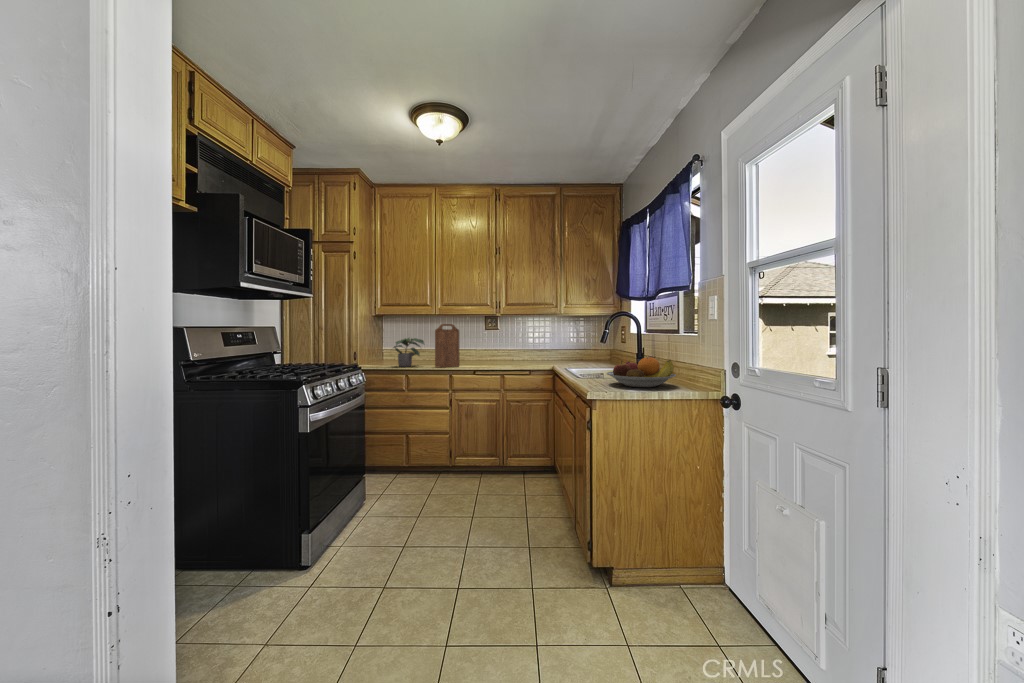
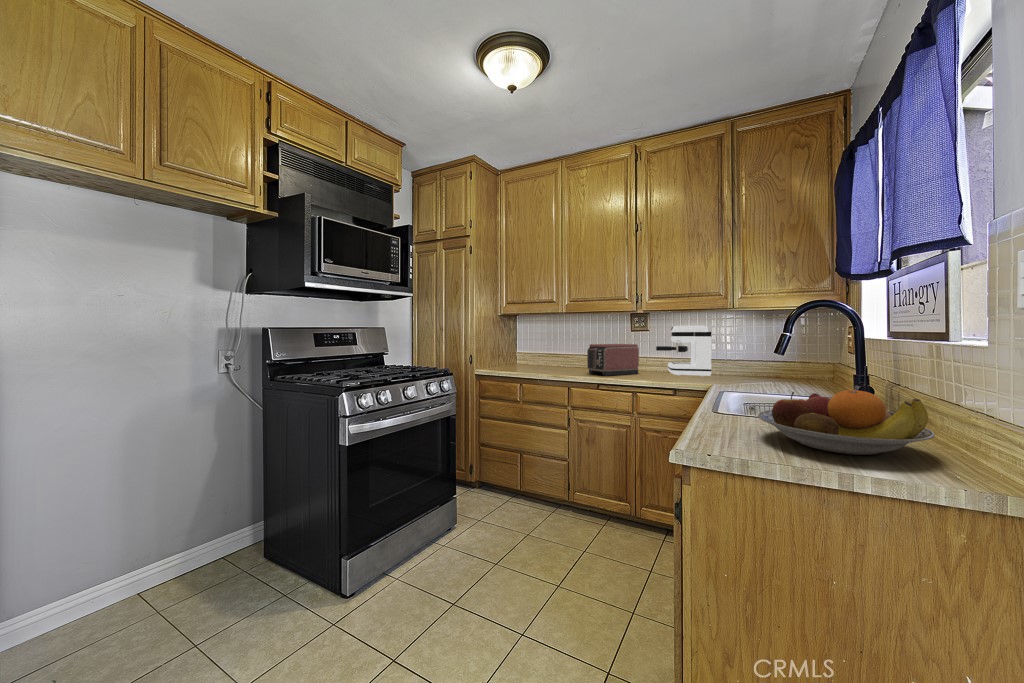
cutting board: present [435,324,460,367] -> none [550,324,581,377]
coffee maker: none [508,326,547,363] -> present [656,326,711,377]
potted plant: present [394,338,424,367] -> none [509,340,543,374]
toaster: none [459,340,497,365] -> present [587,344,639,376]

